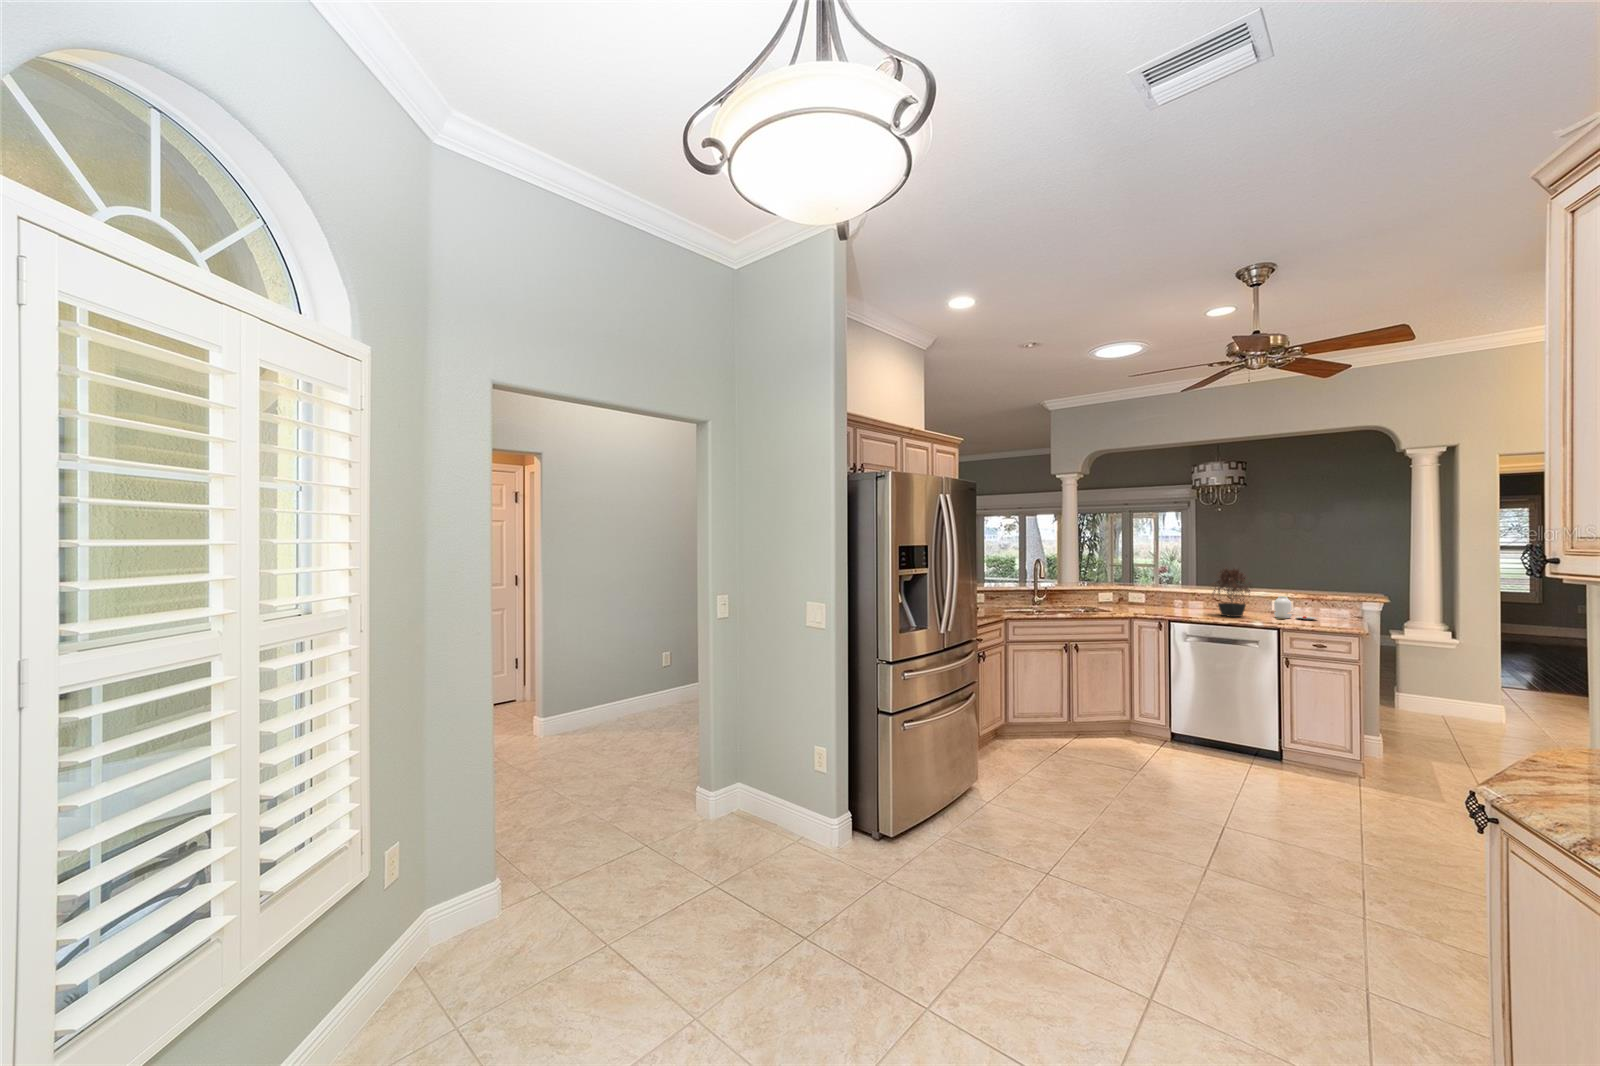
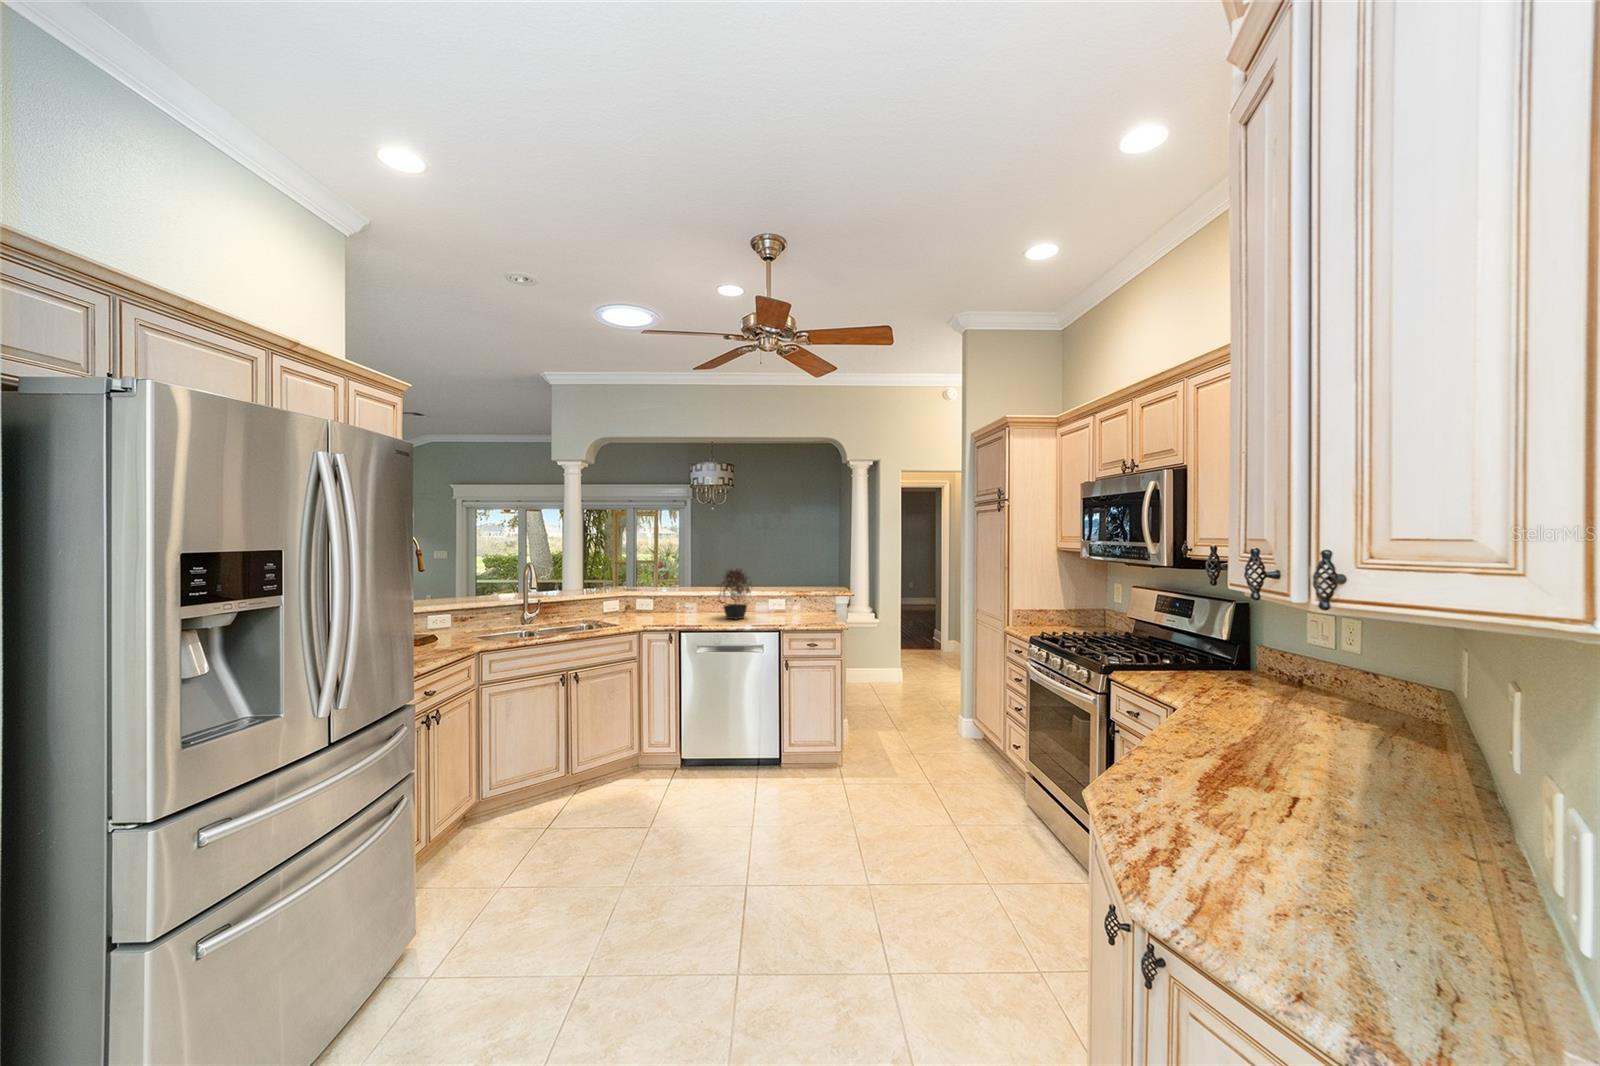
jar: present [1274,596,1317,620] -> none [770,594,805,618]

